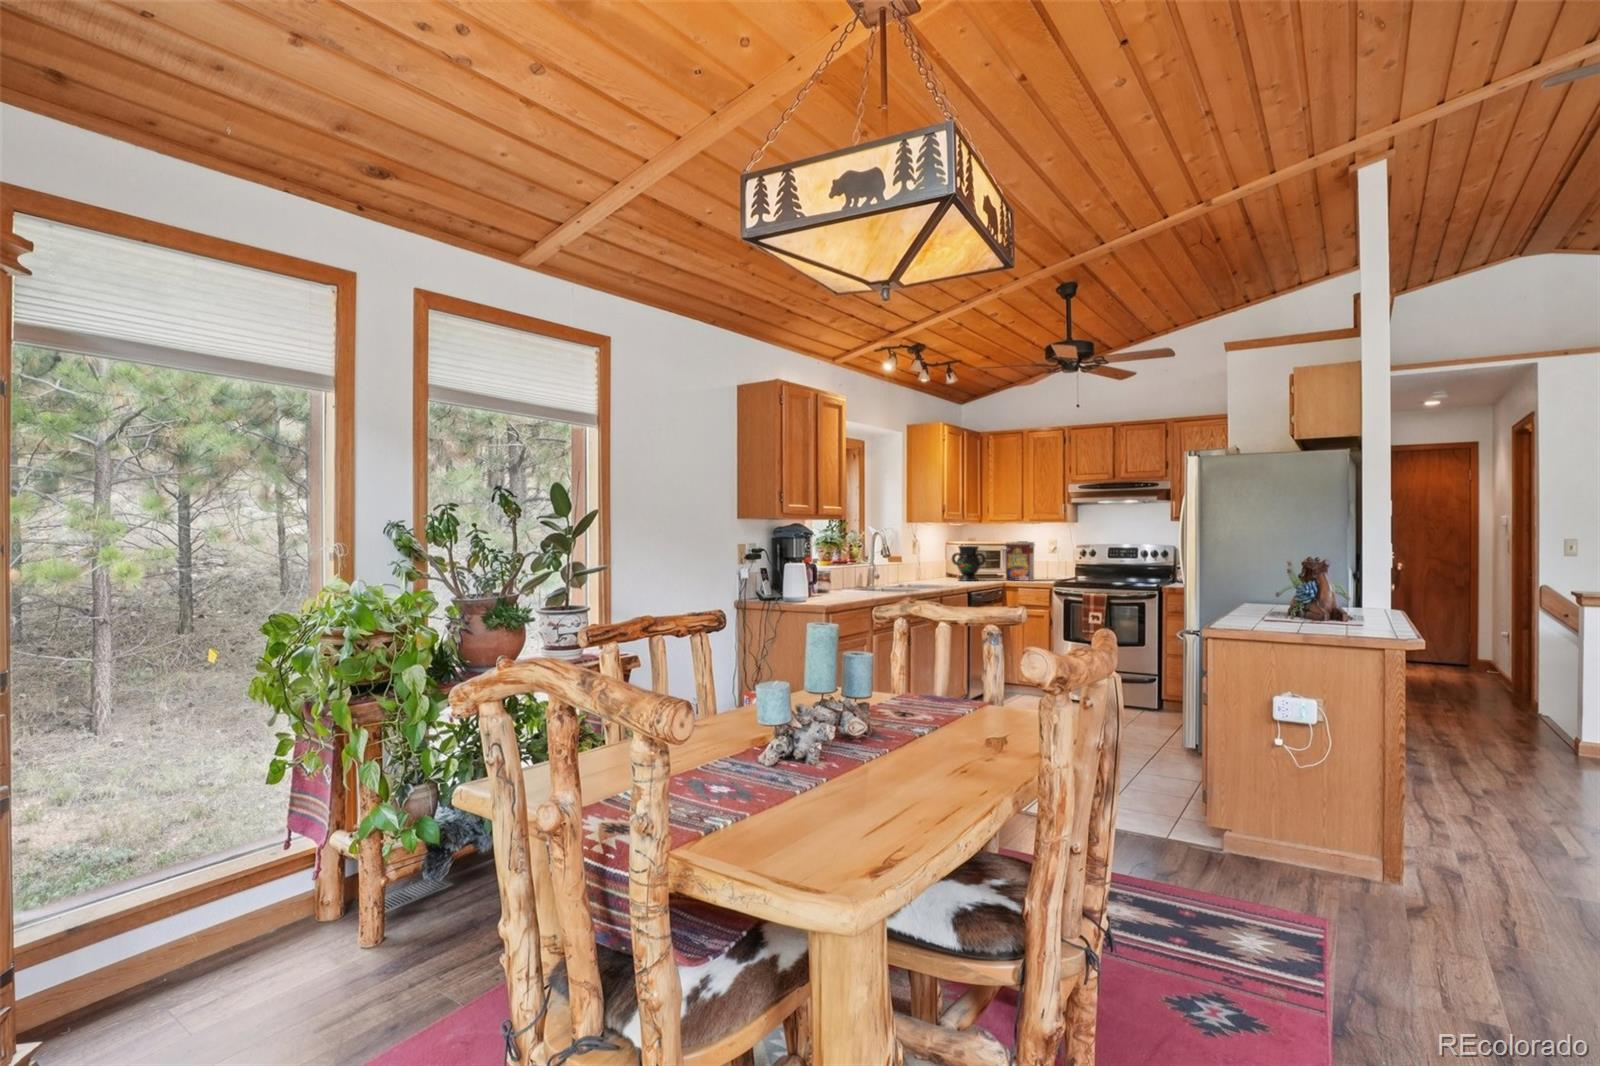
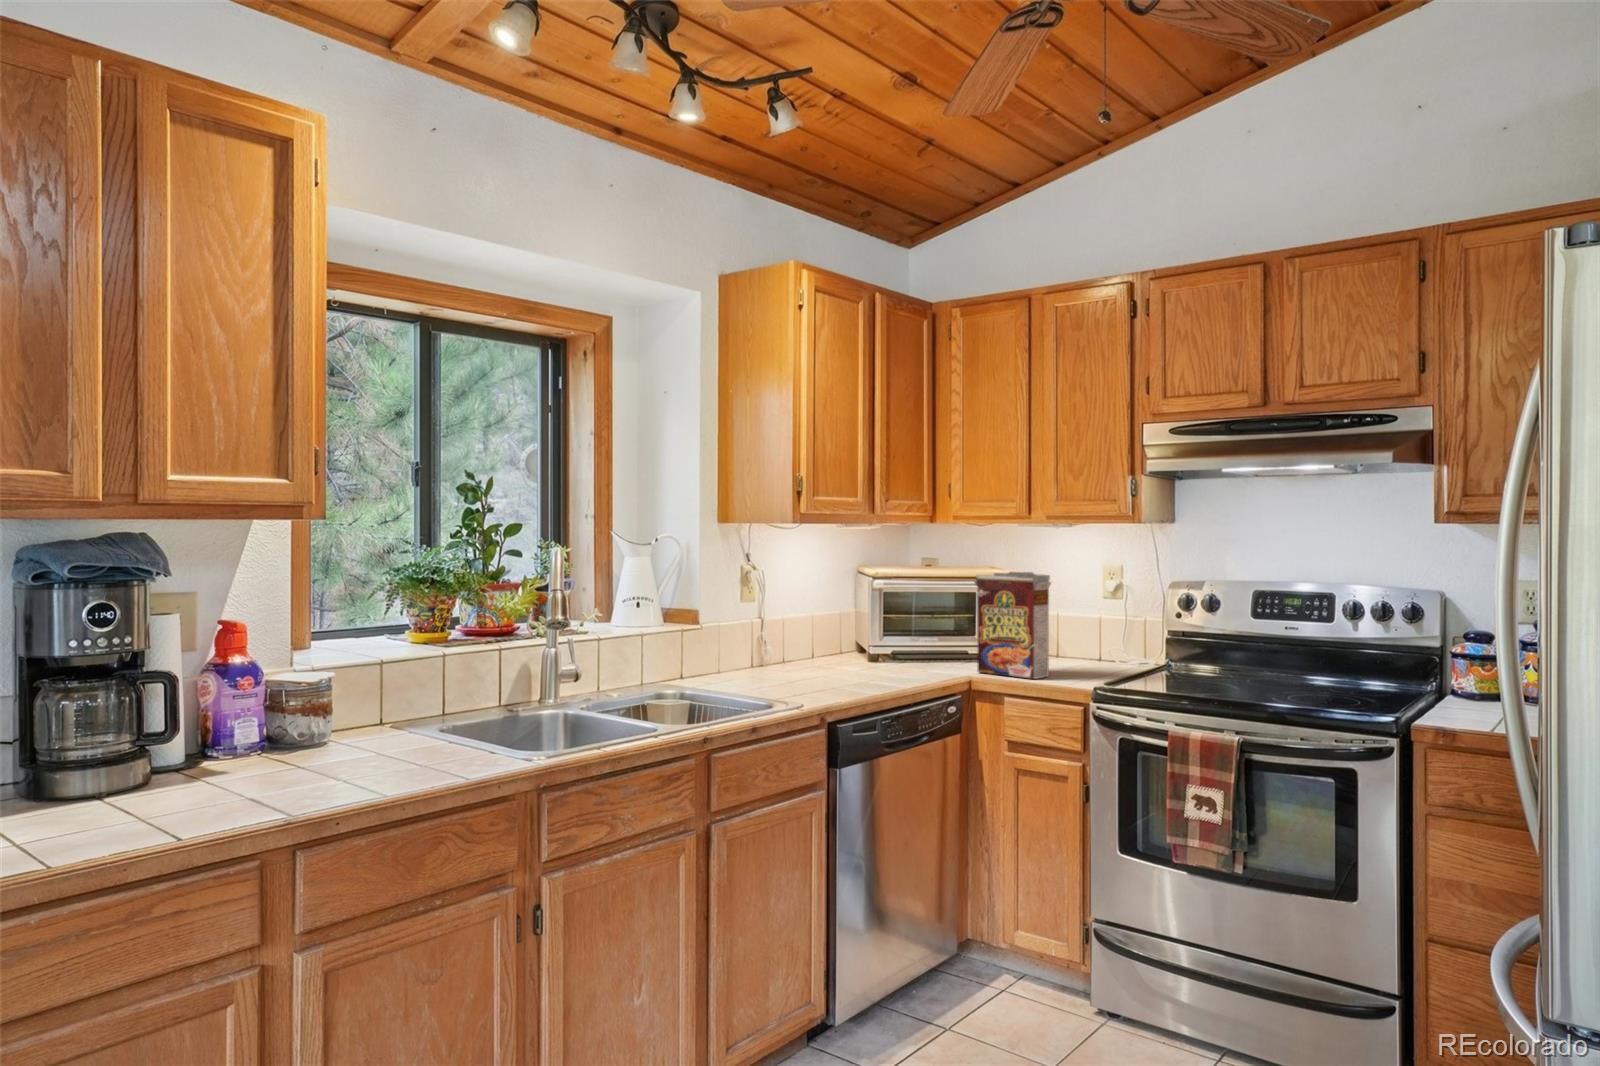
decorative vase: present [952,546,986,581] -> none [844,582,923,675]

